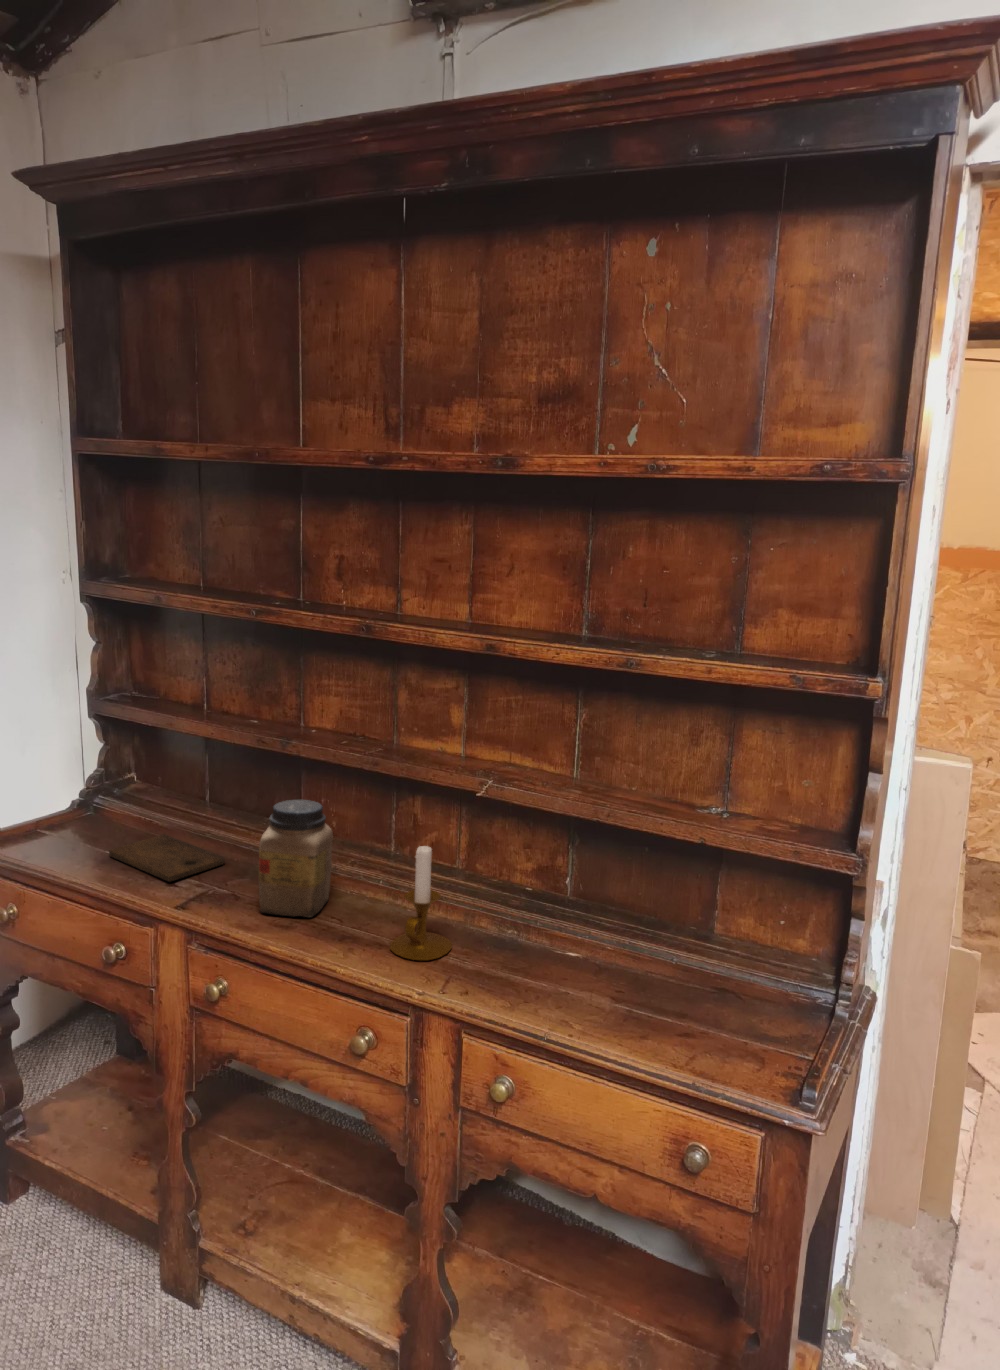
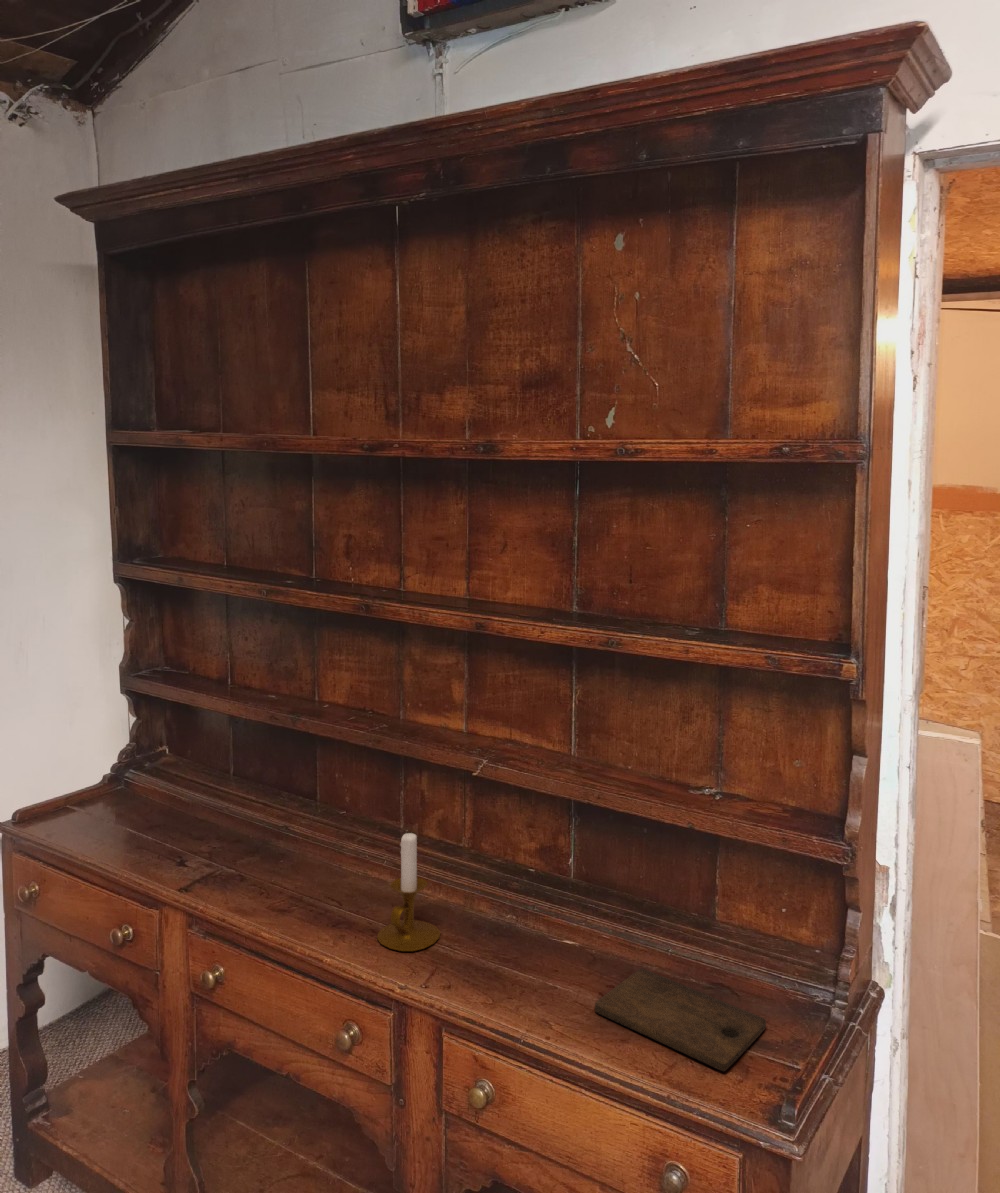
jar: present [259,800,333,917] -> none [255,785,330,904]
cutting board: present [109,835,225,882] -> present [595,969,766,1071]

